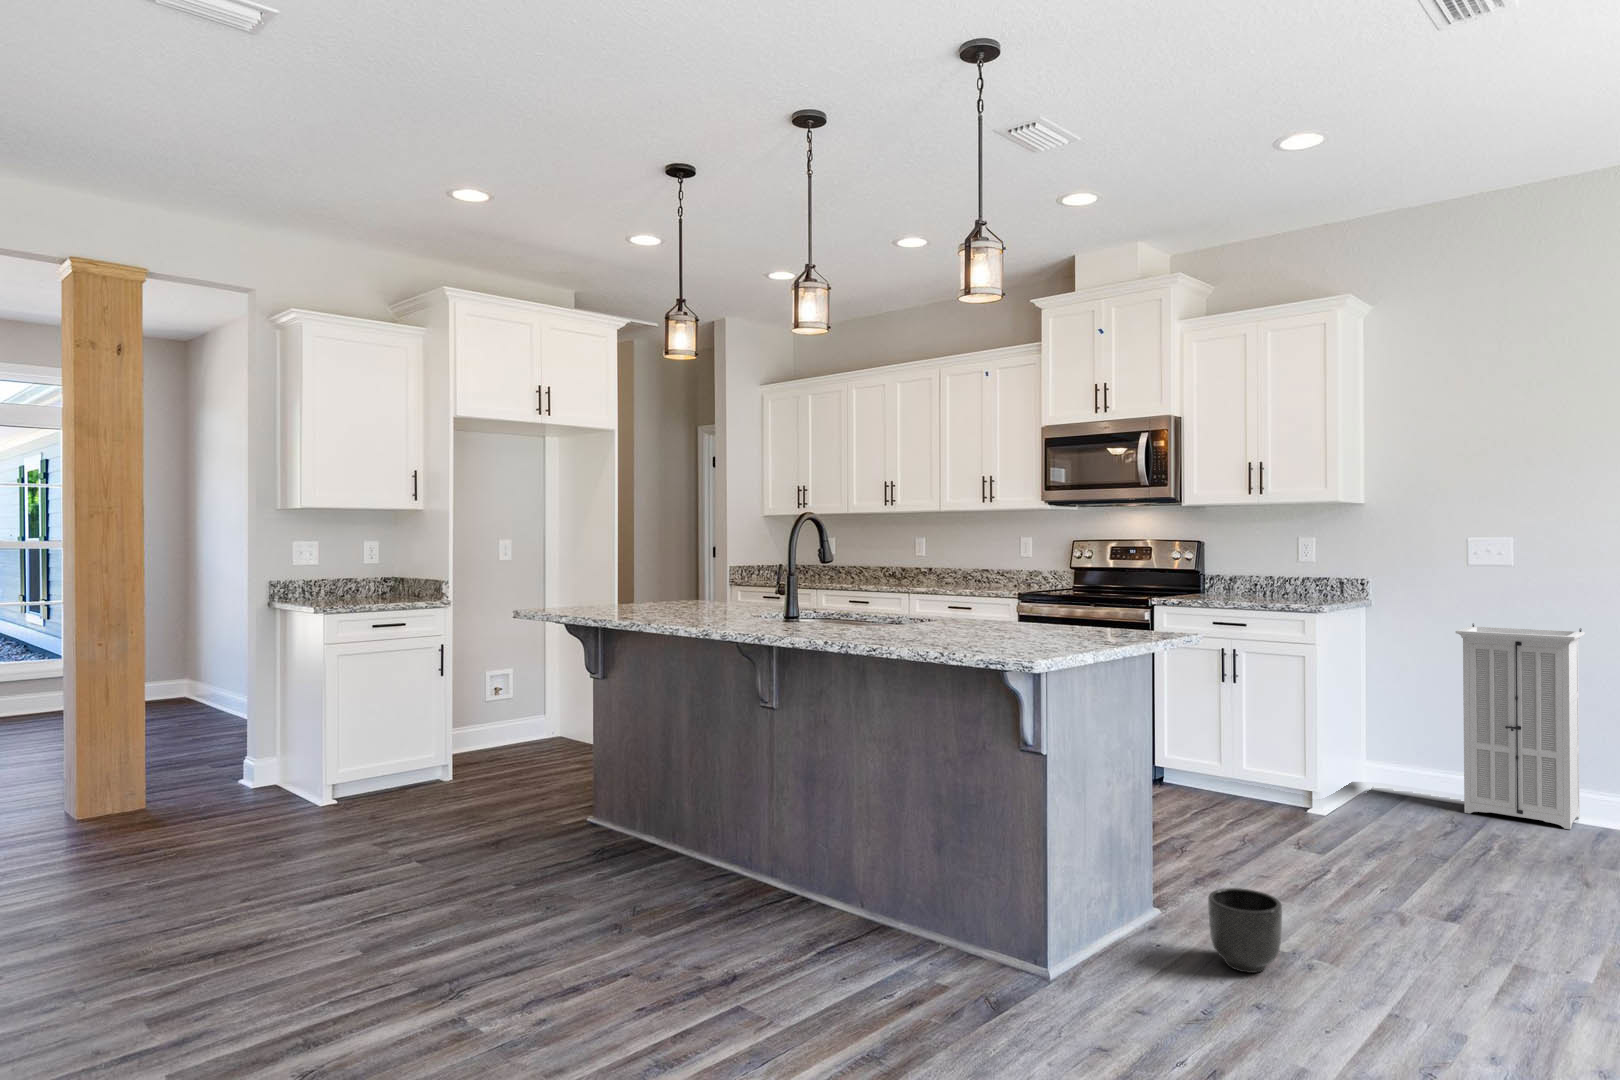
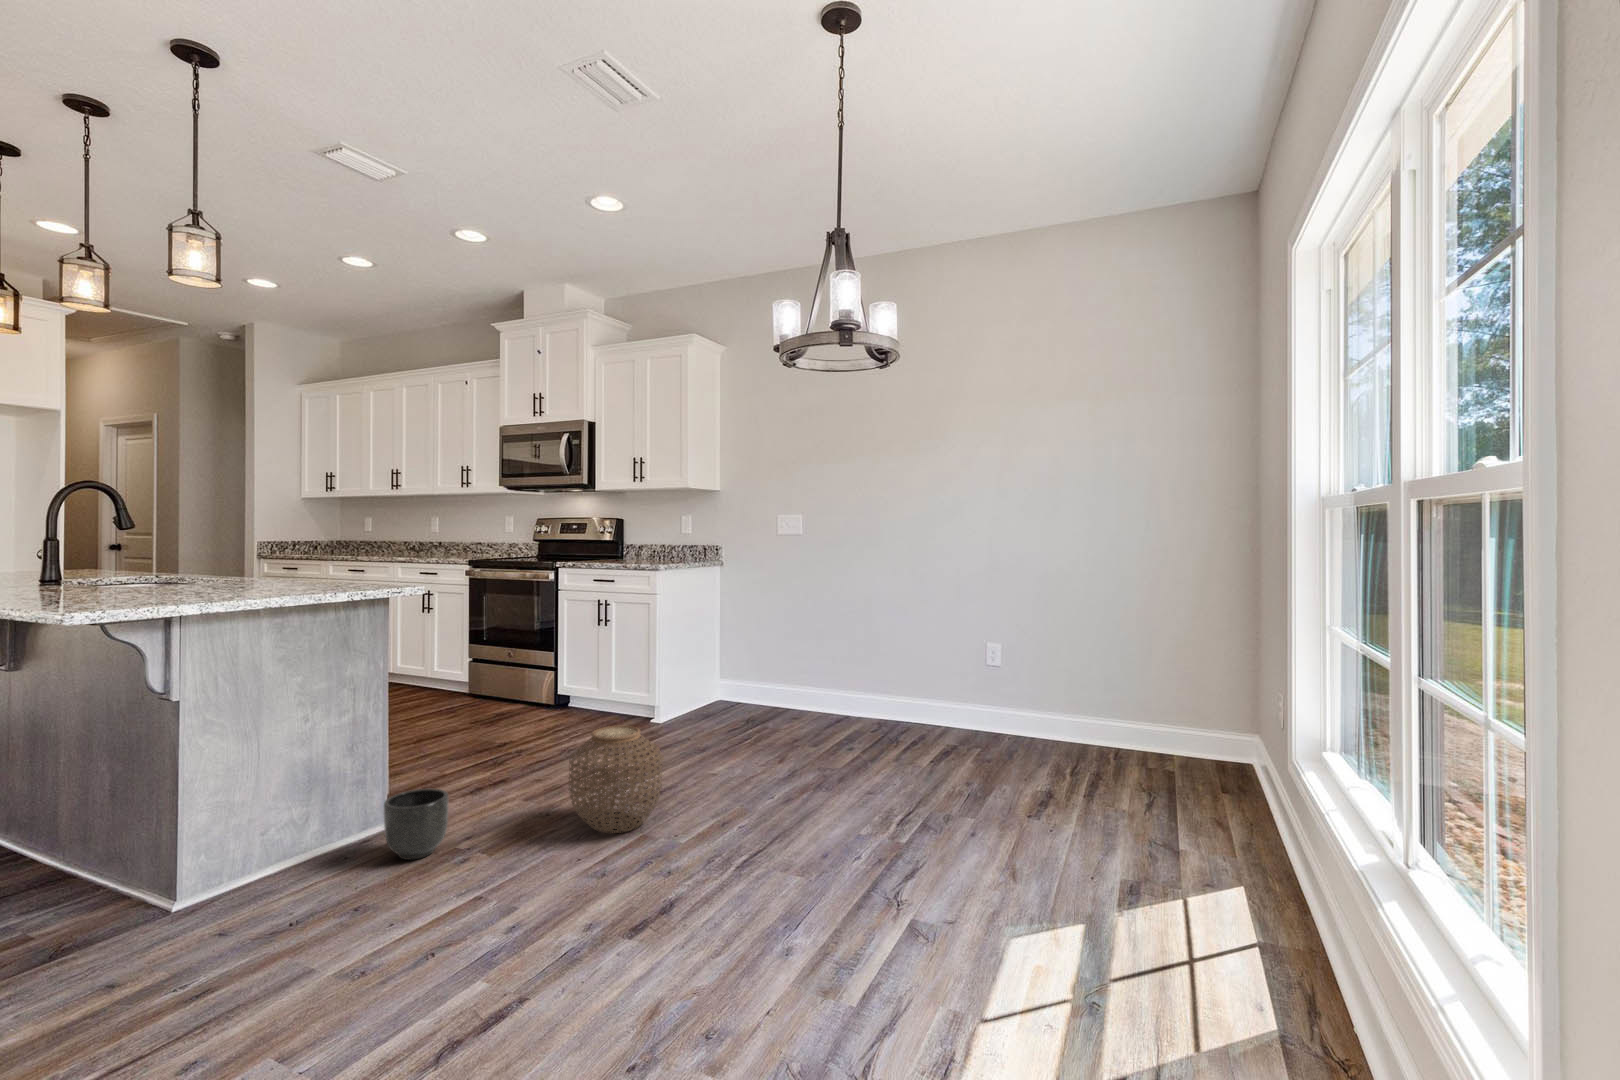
storage cabinet: present [1456,624,1585,829] -> none [754,579,837,725]
woven basket: none [1395,826,1530,965] -> present [569,726,662,833]

